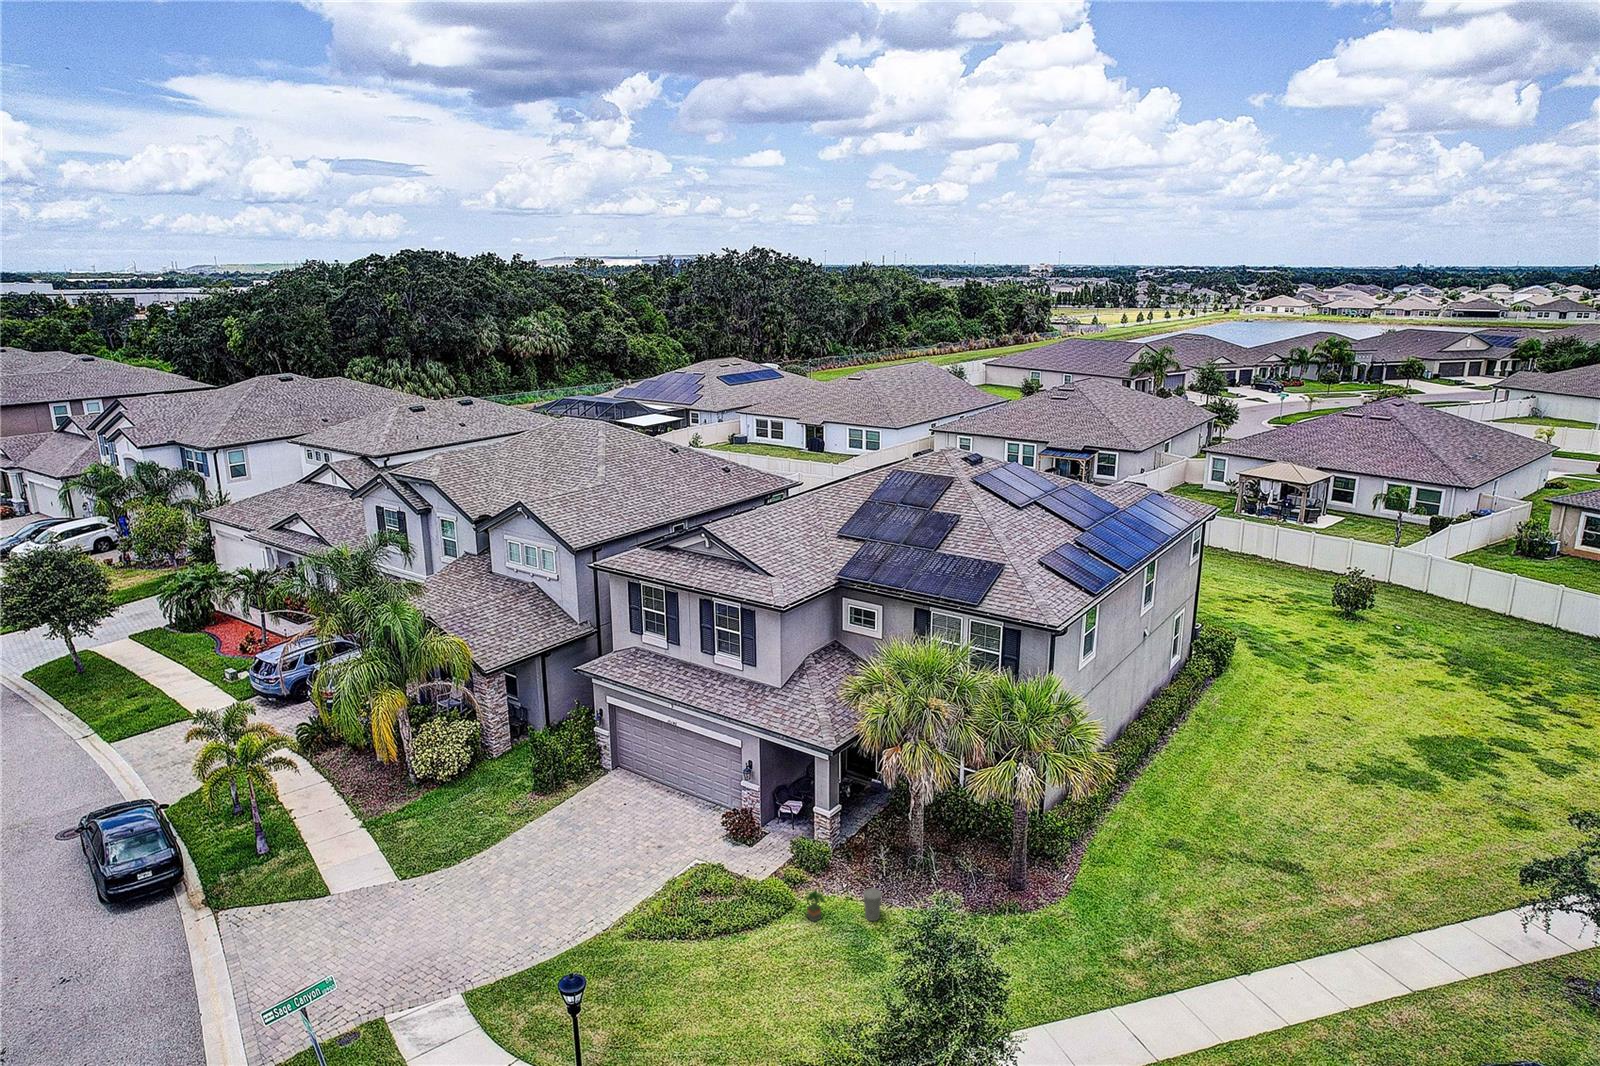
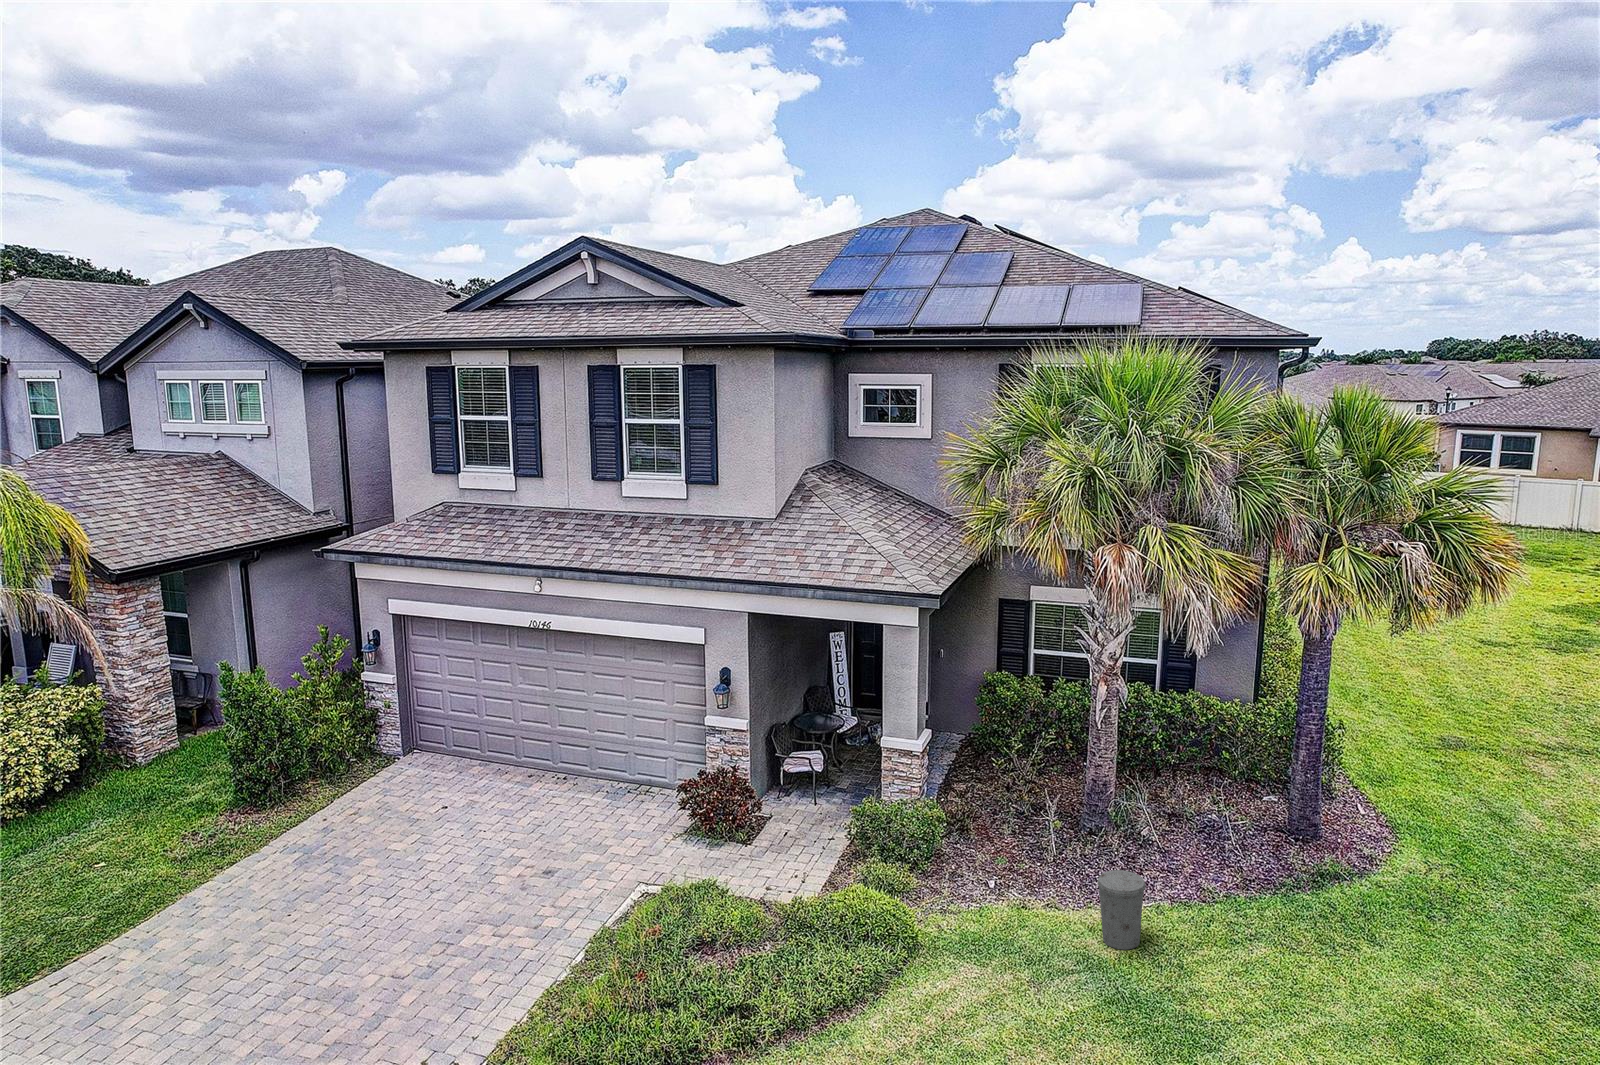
potted tree: present [805,891,825,921] -> none [959,893,1014,971]

